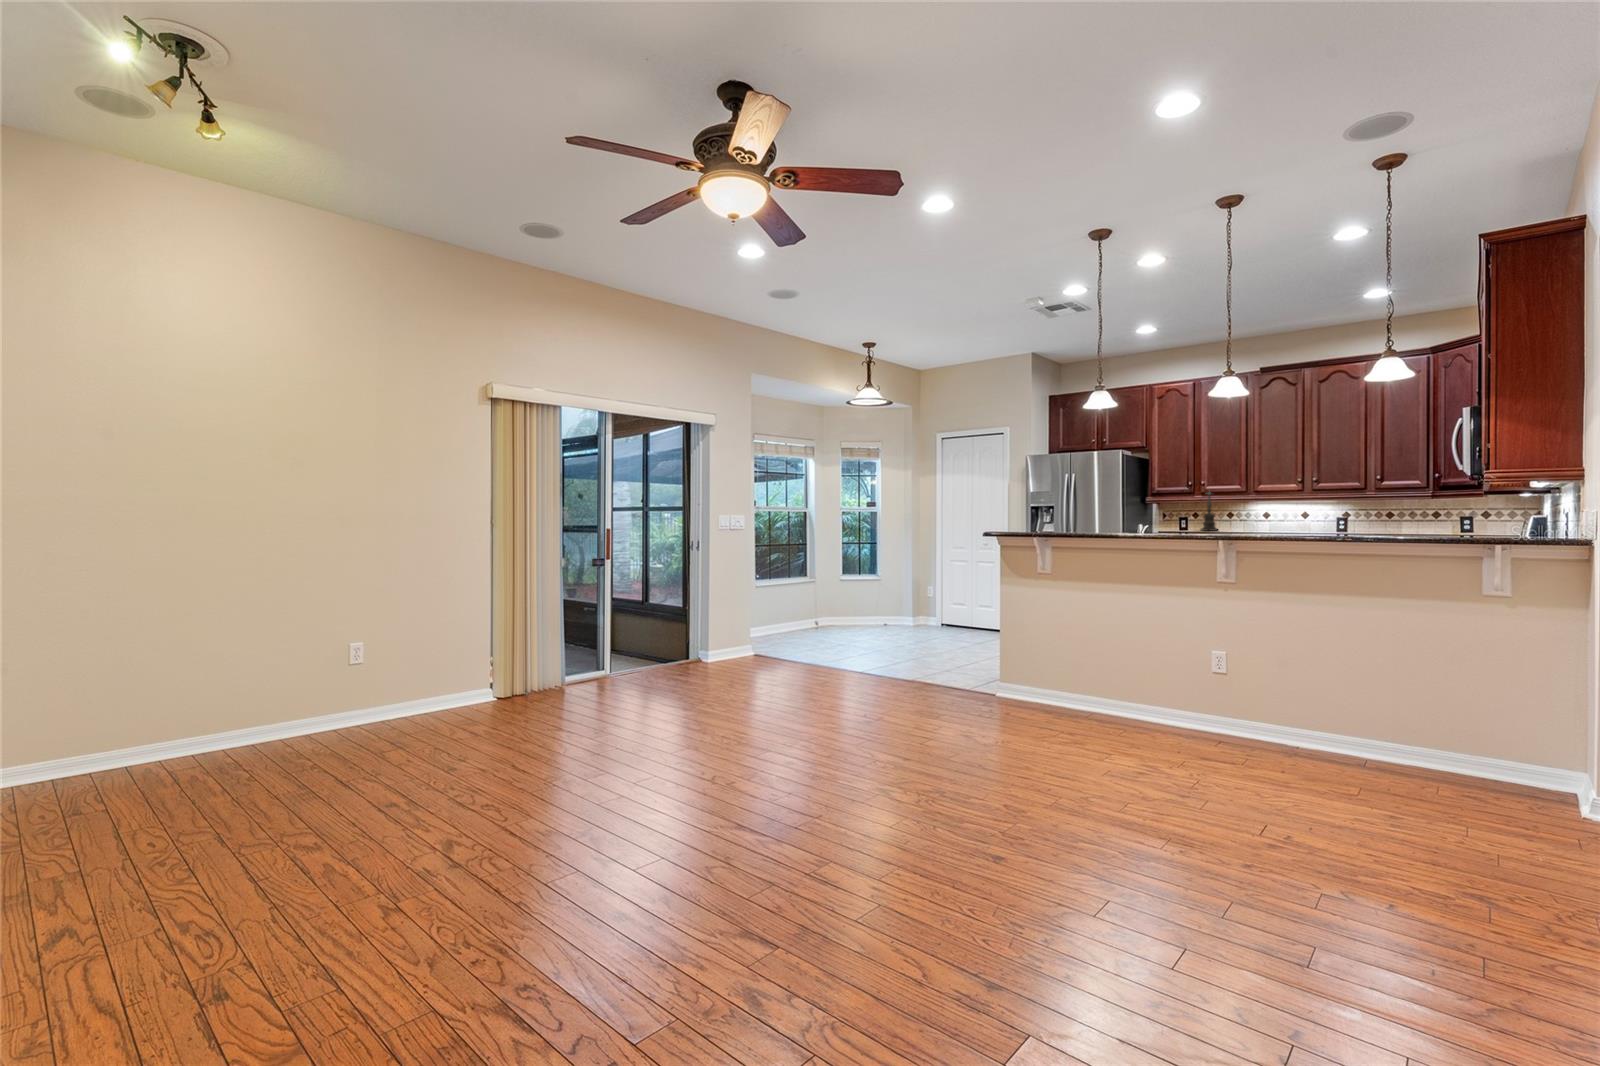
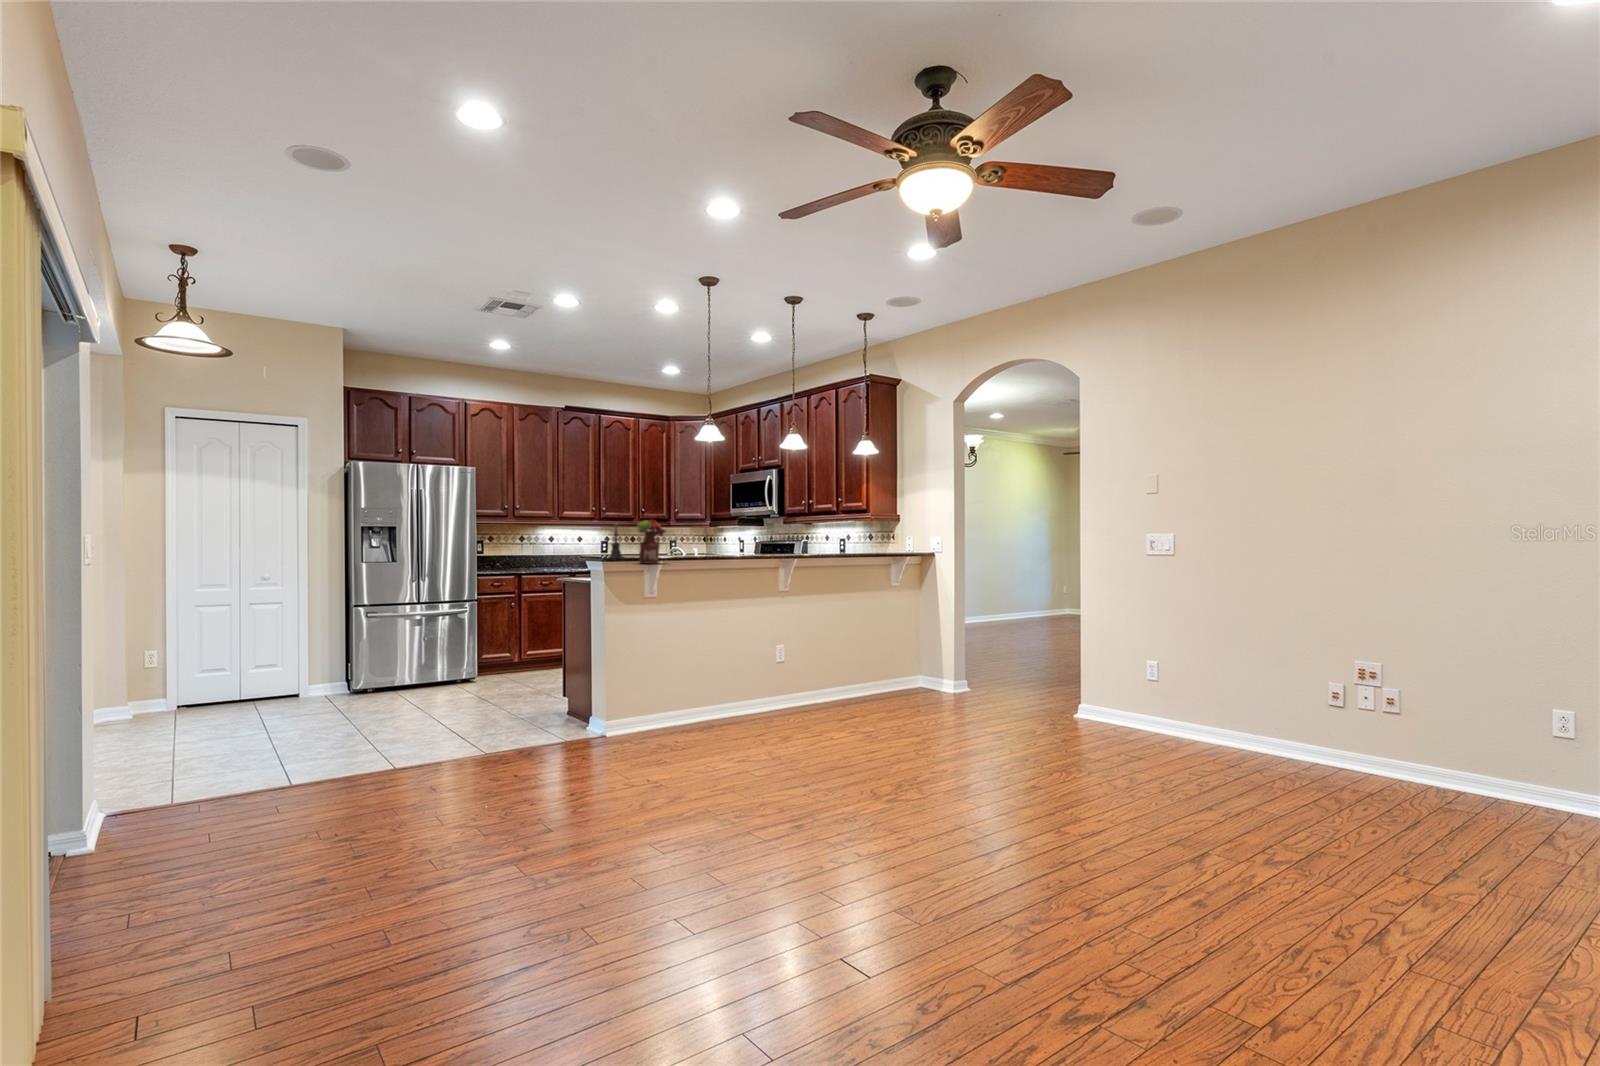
flower arrangement: none [1156,485,1194,533] -> present [637,520,666,564]

